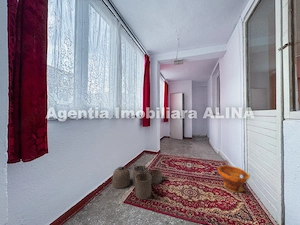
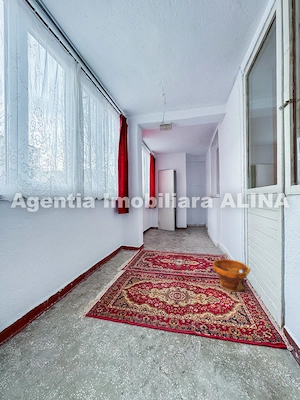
woven basket: present [112,165,162,199] -> none [71,264,142,309]

